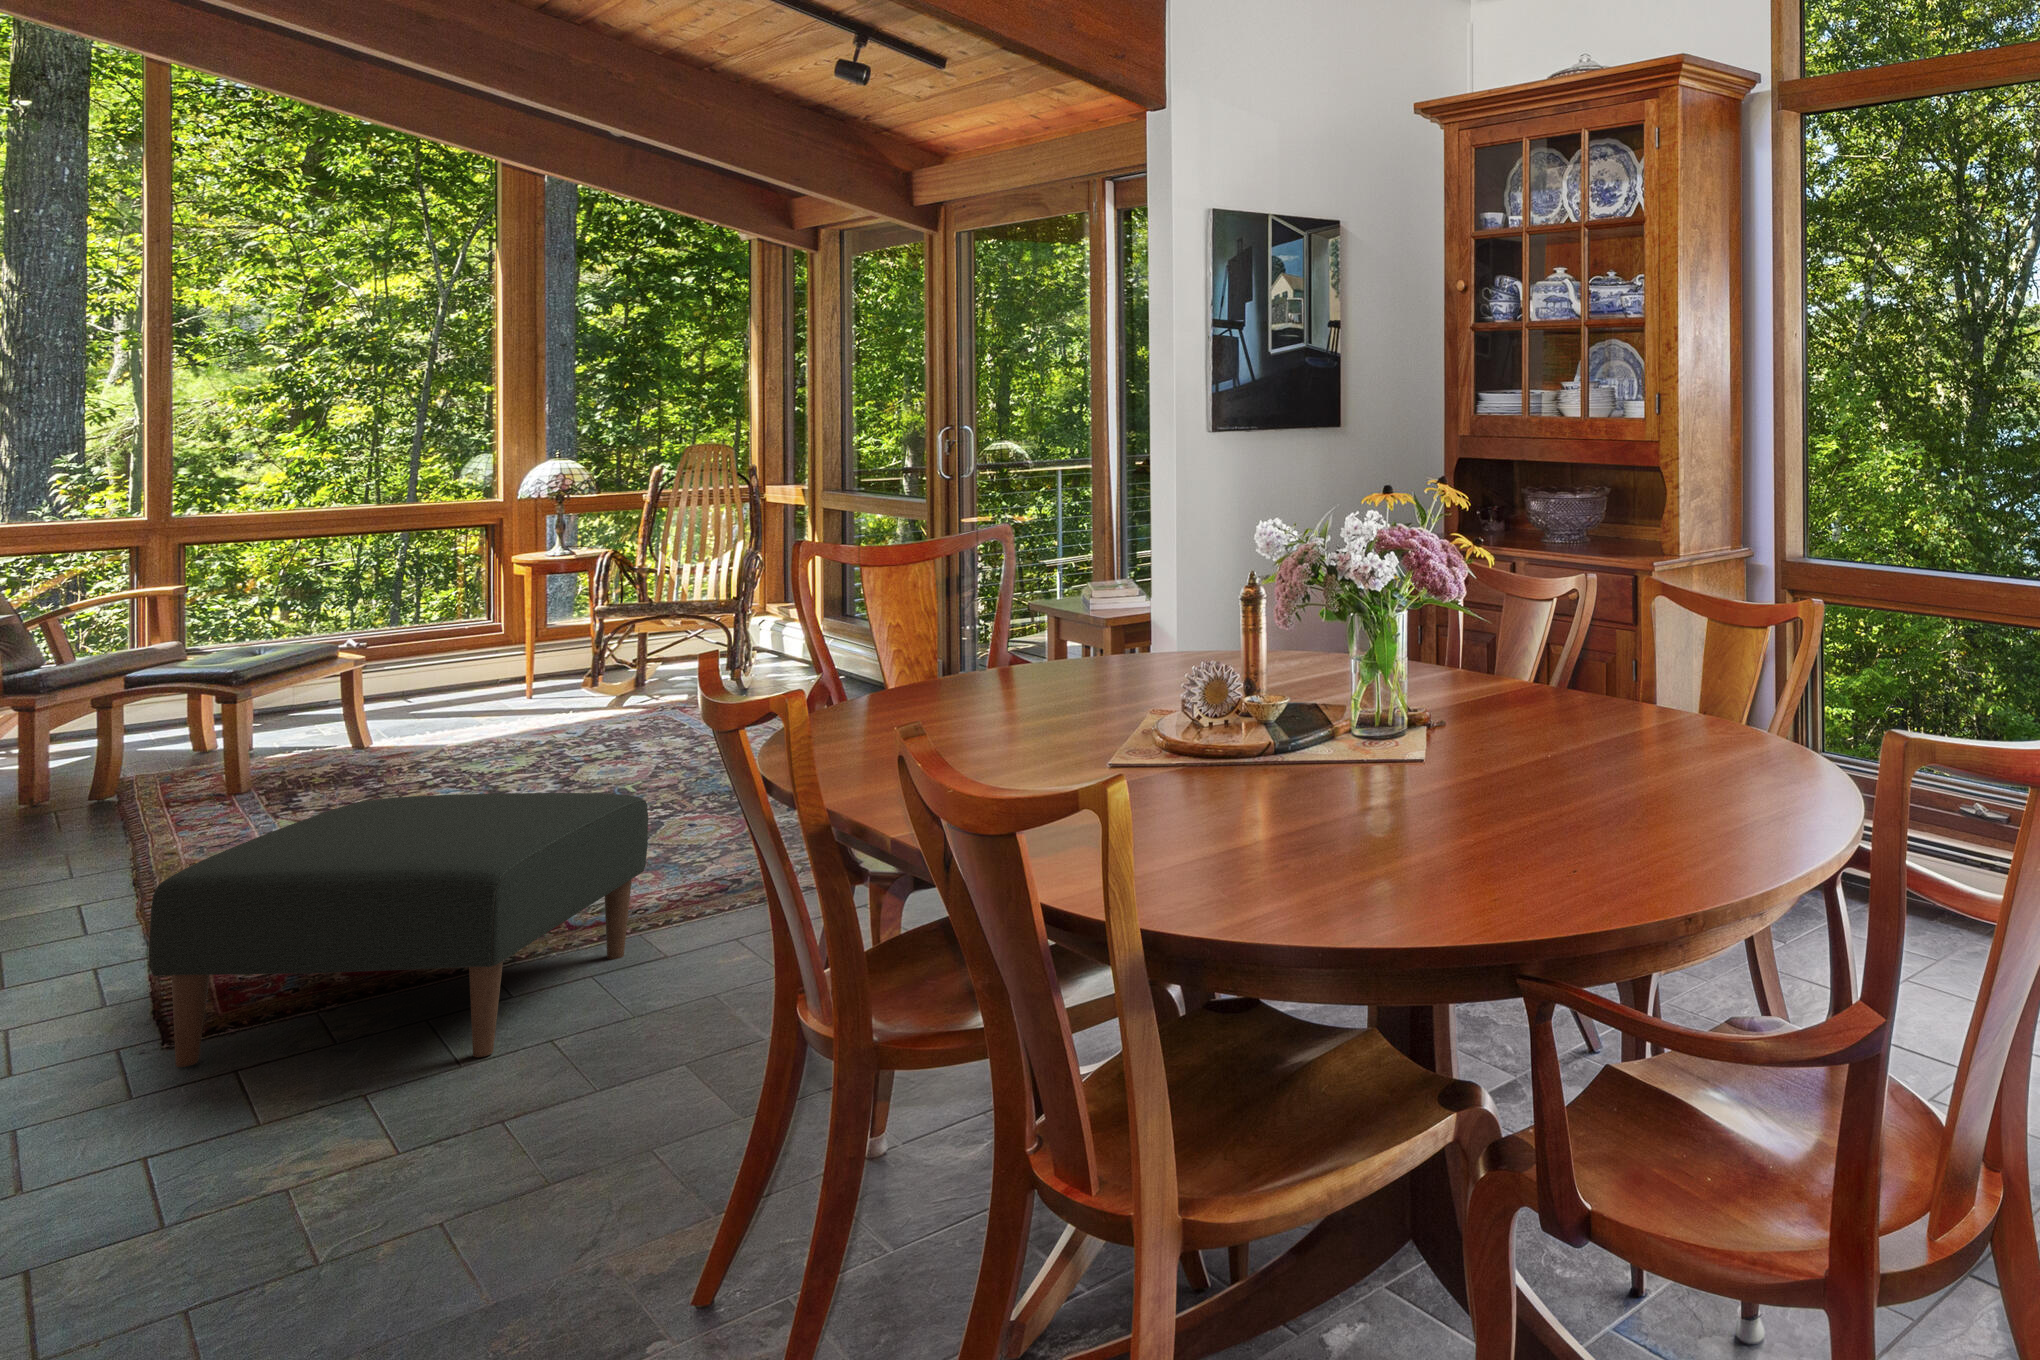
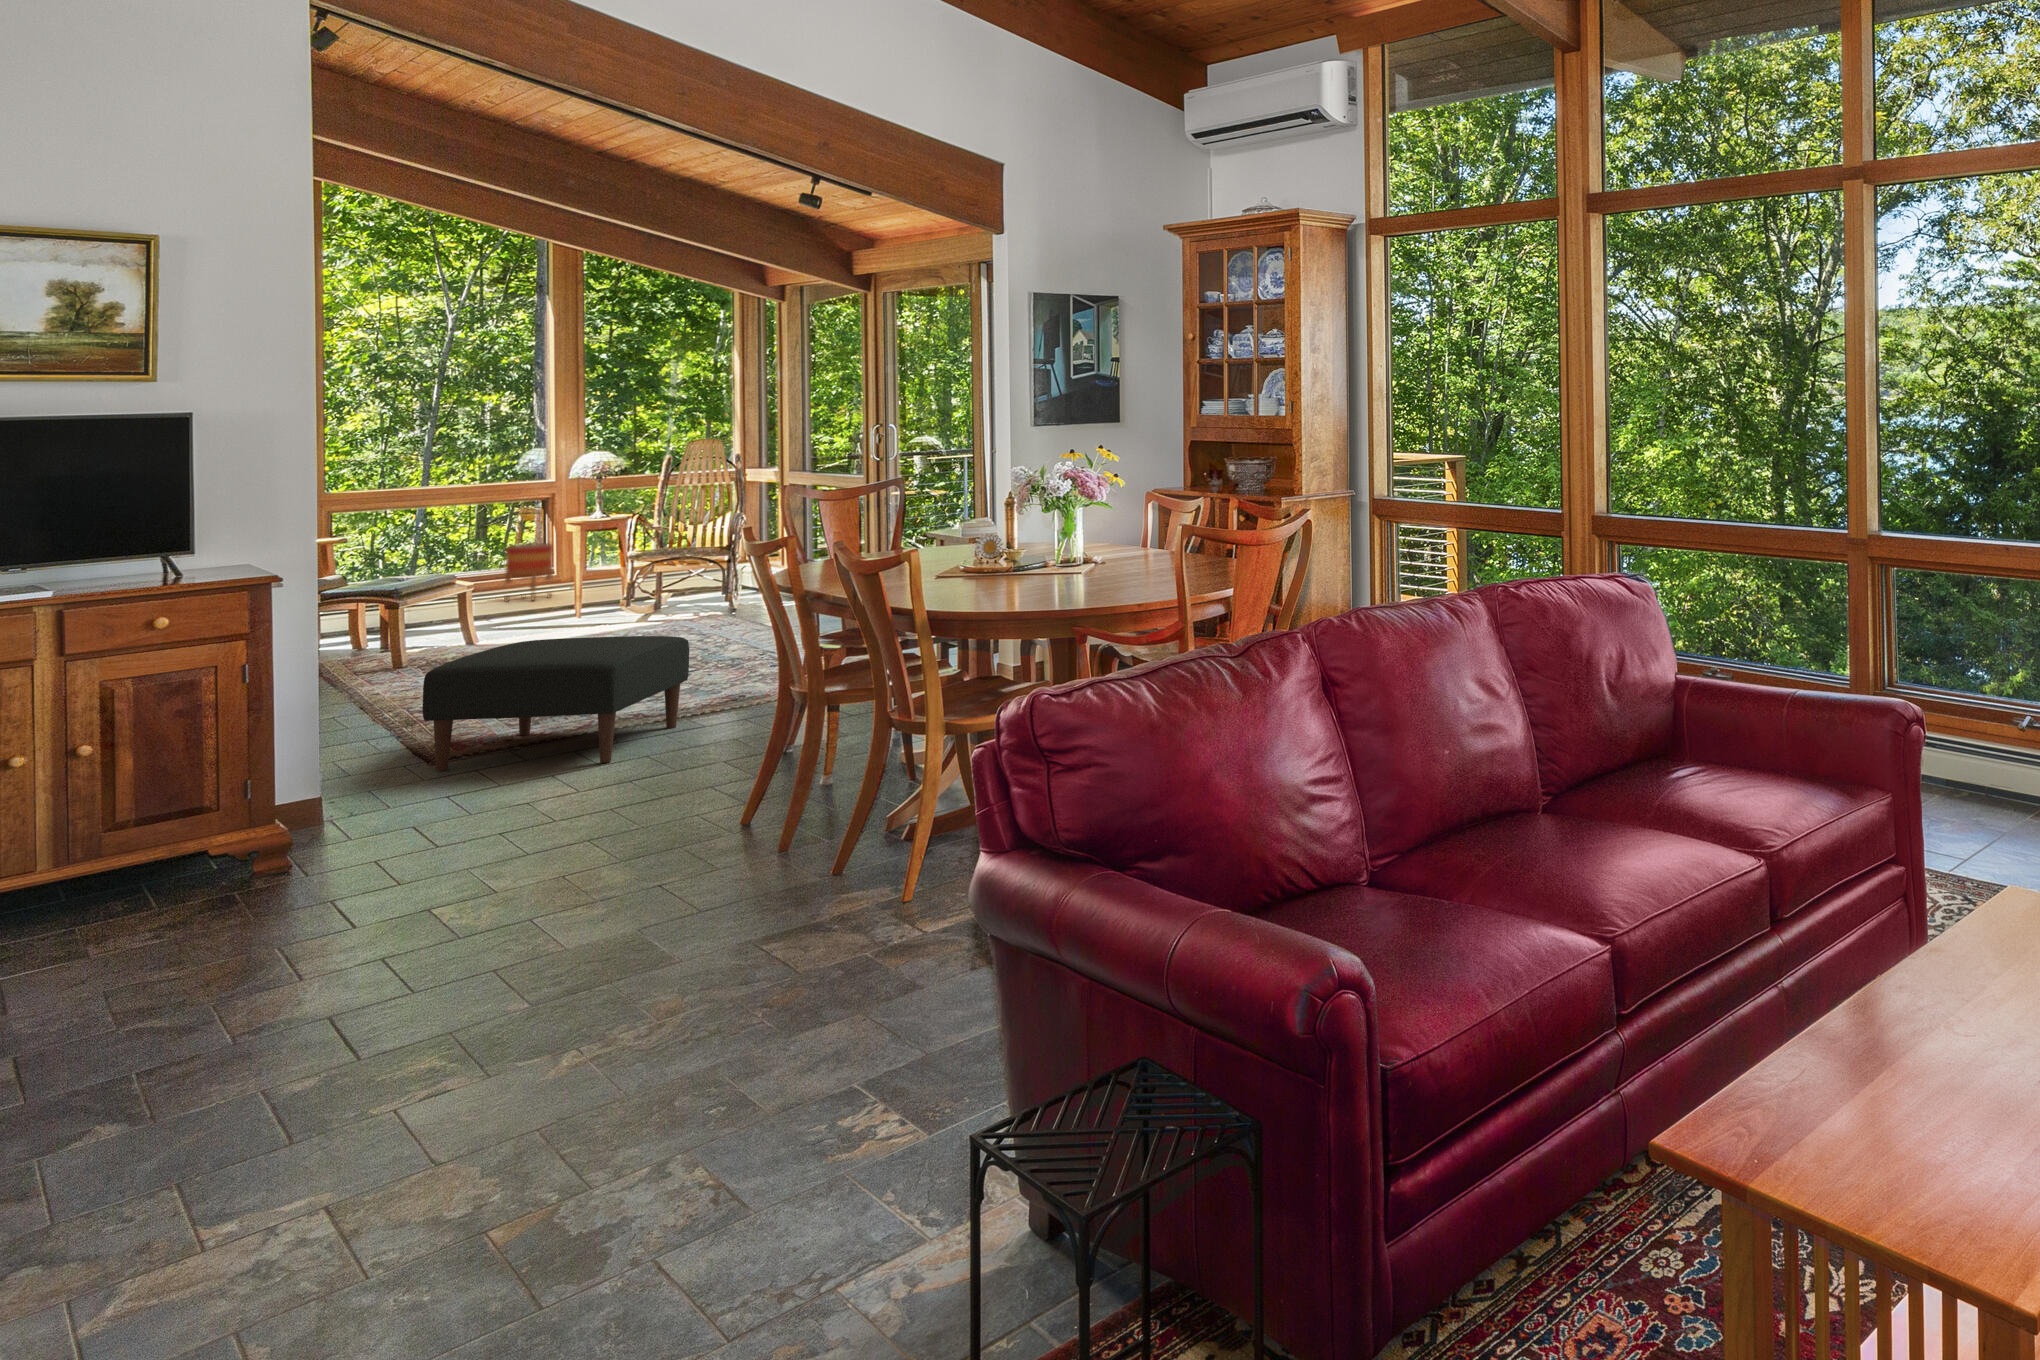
planter: none [433,584,501,667] -> present [504,543,553,602]

